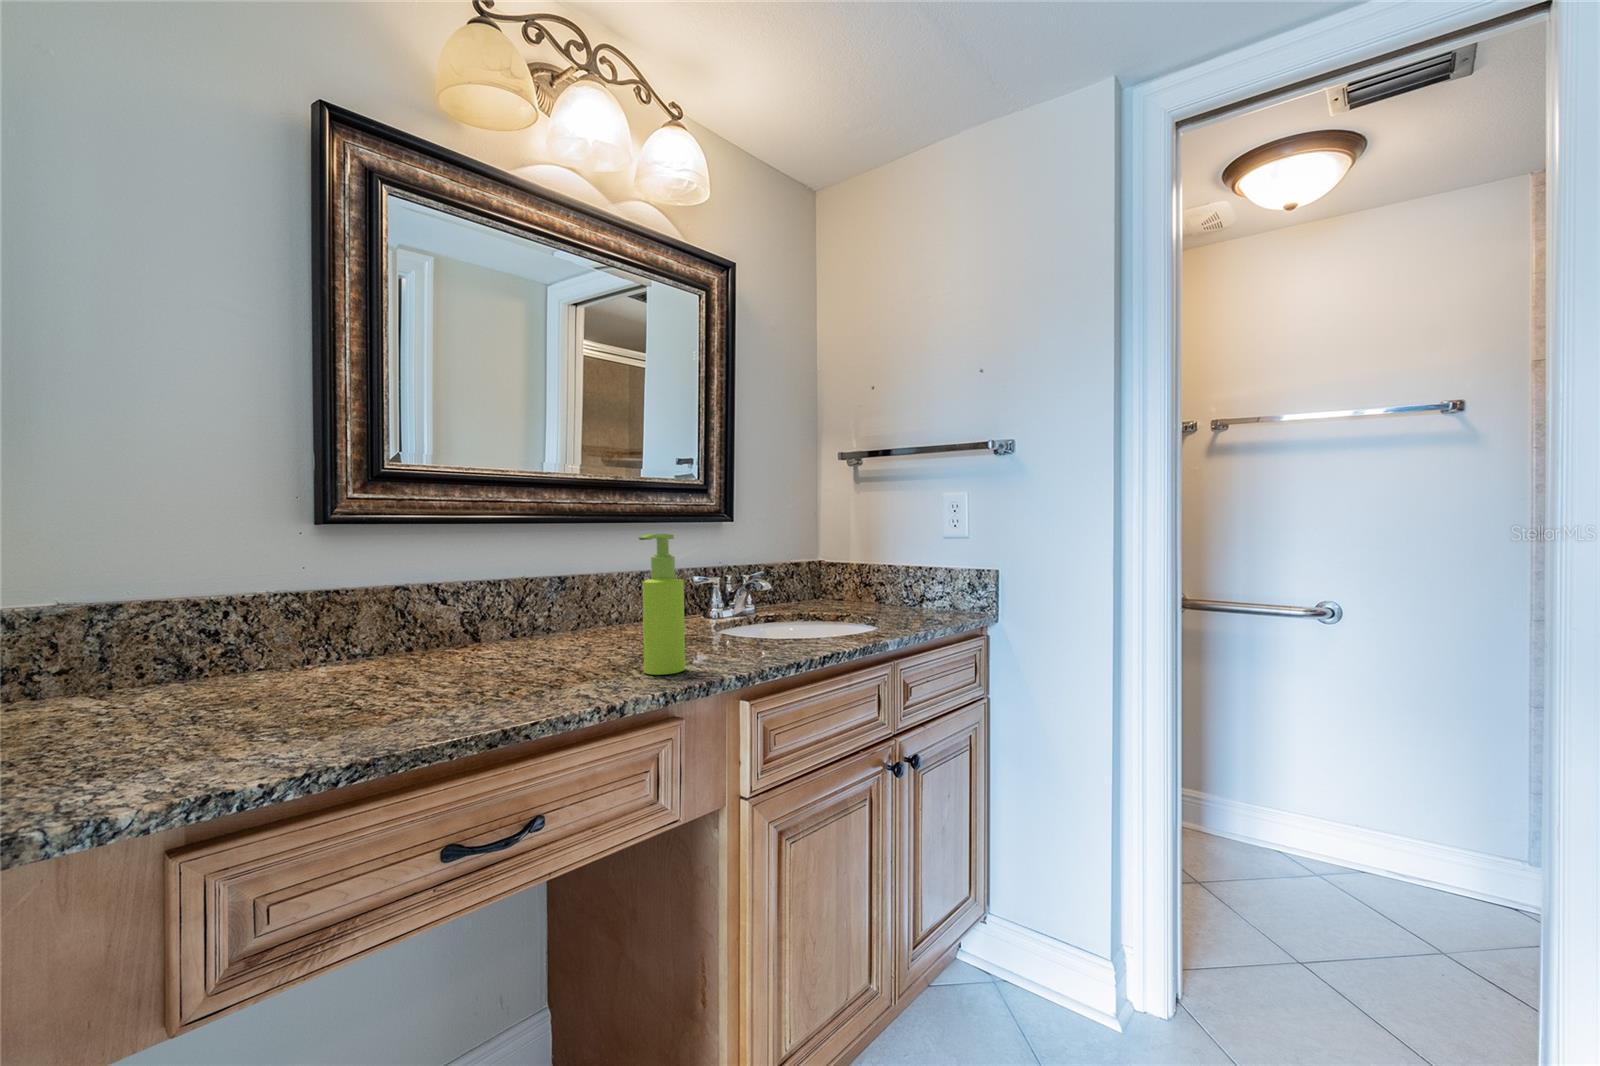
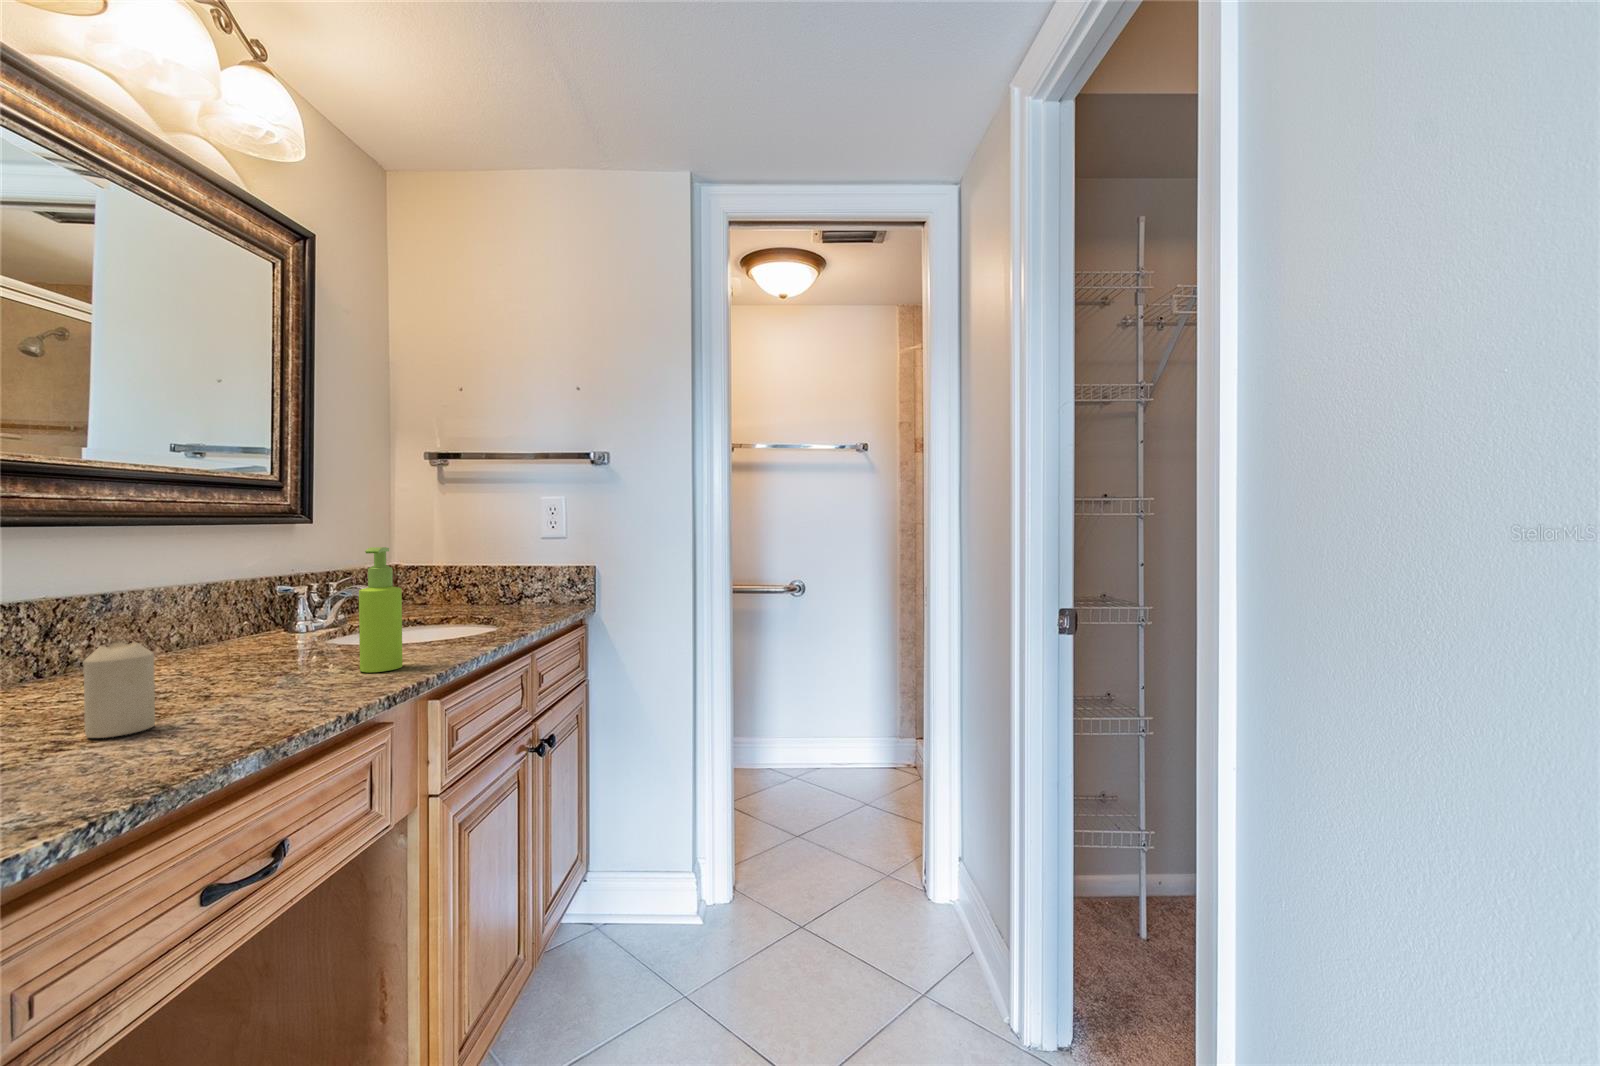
candle: none [361,618,418,709] -> present [84,643,155,738]

